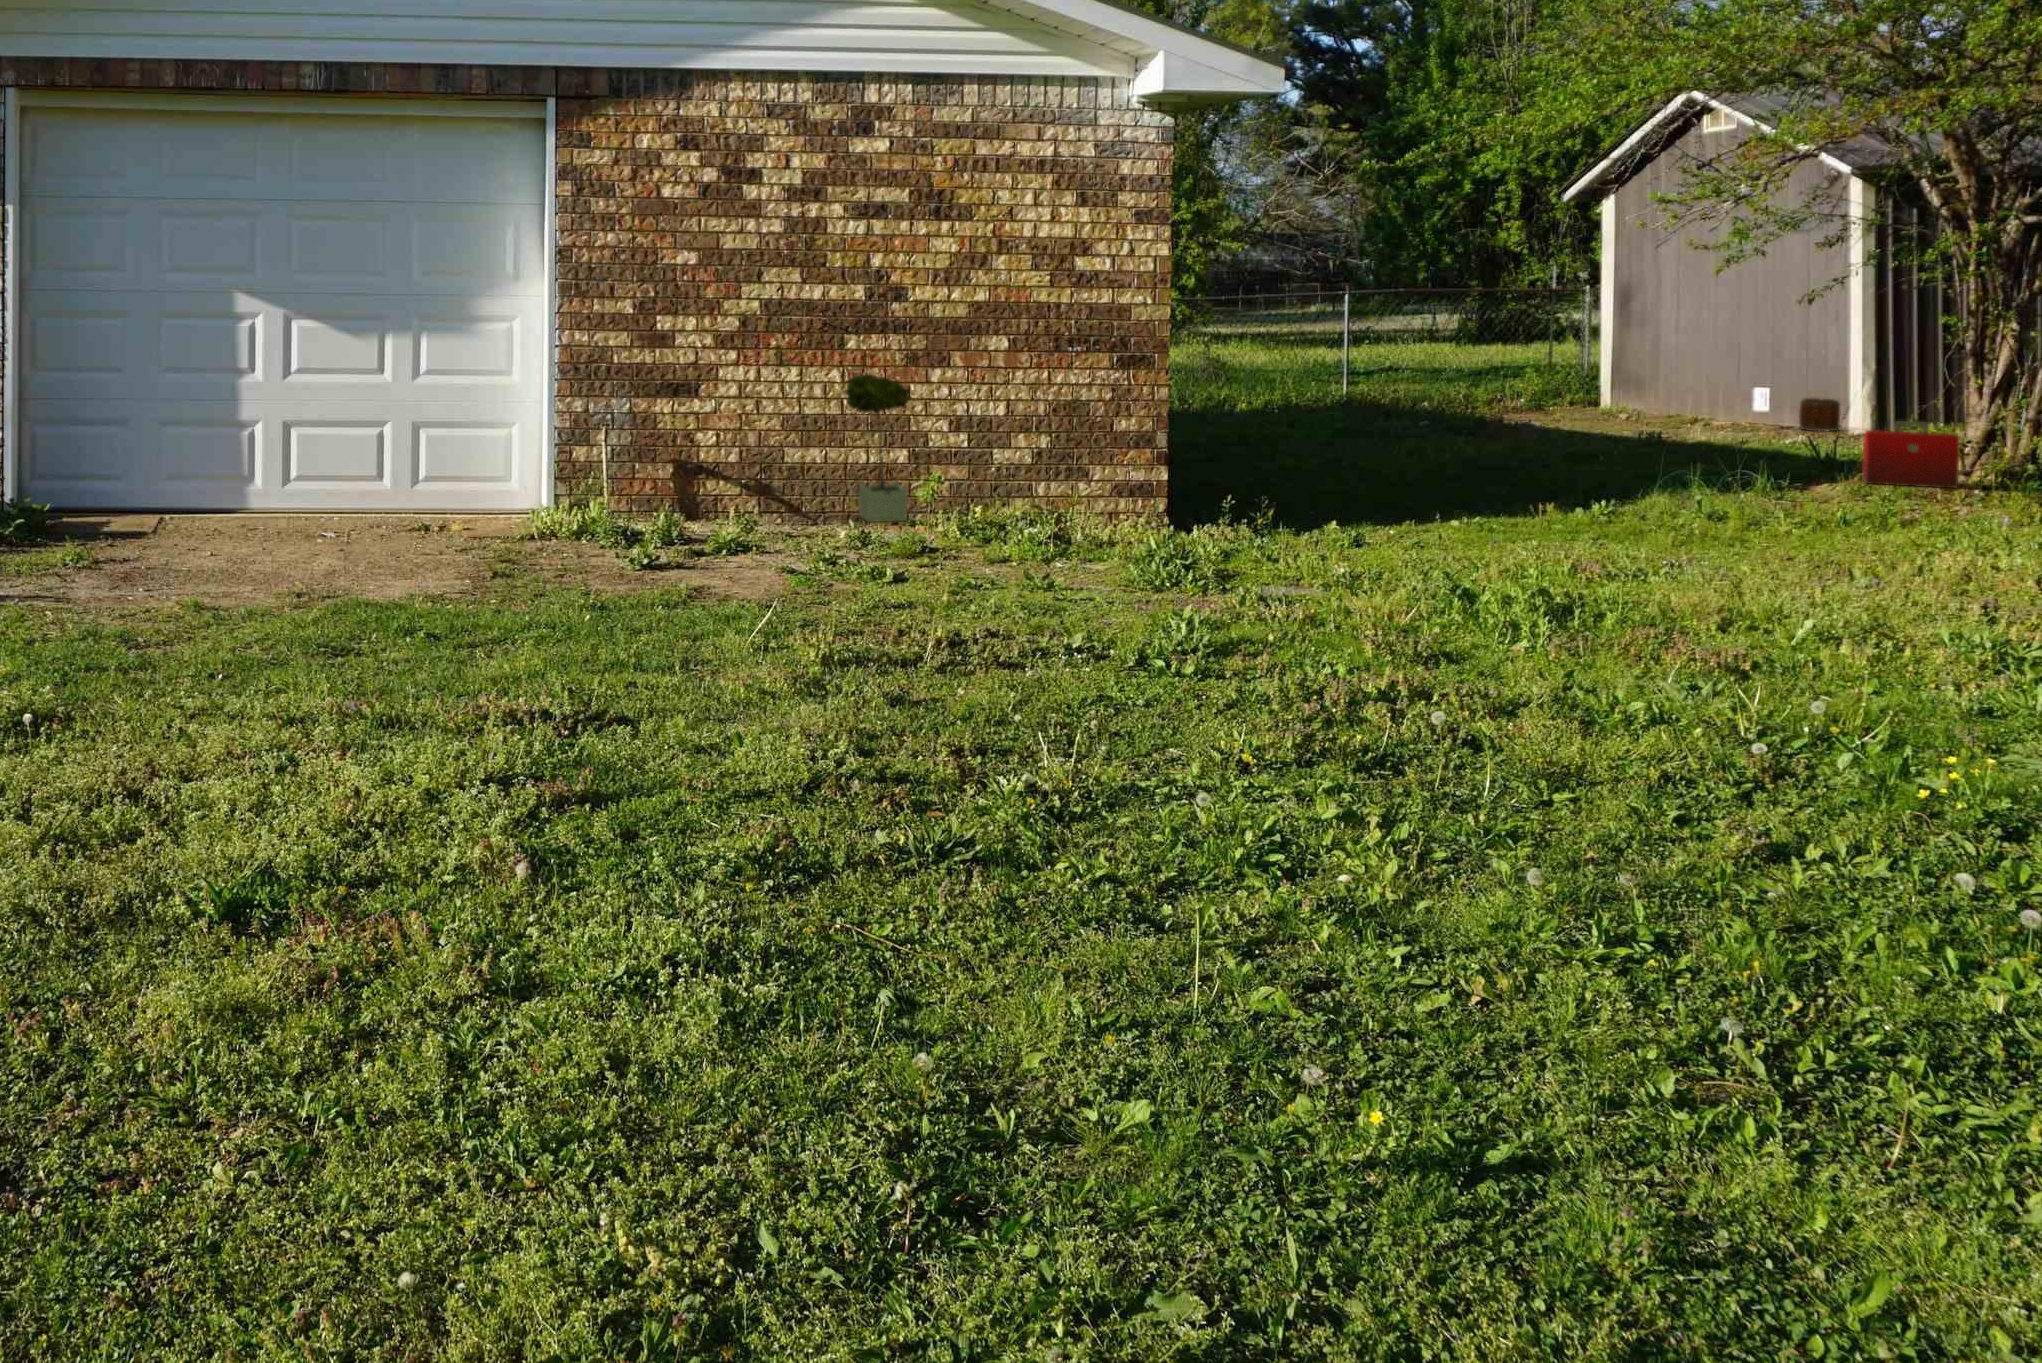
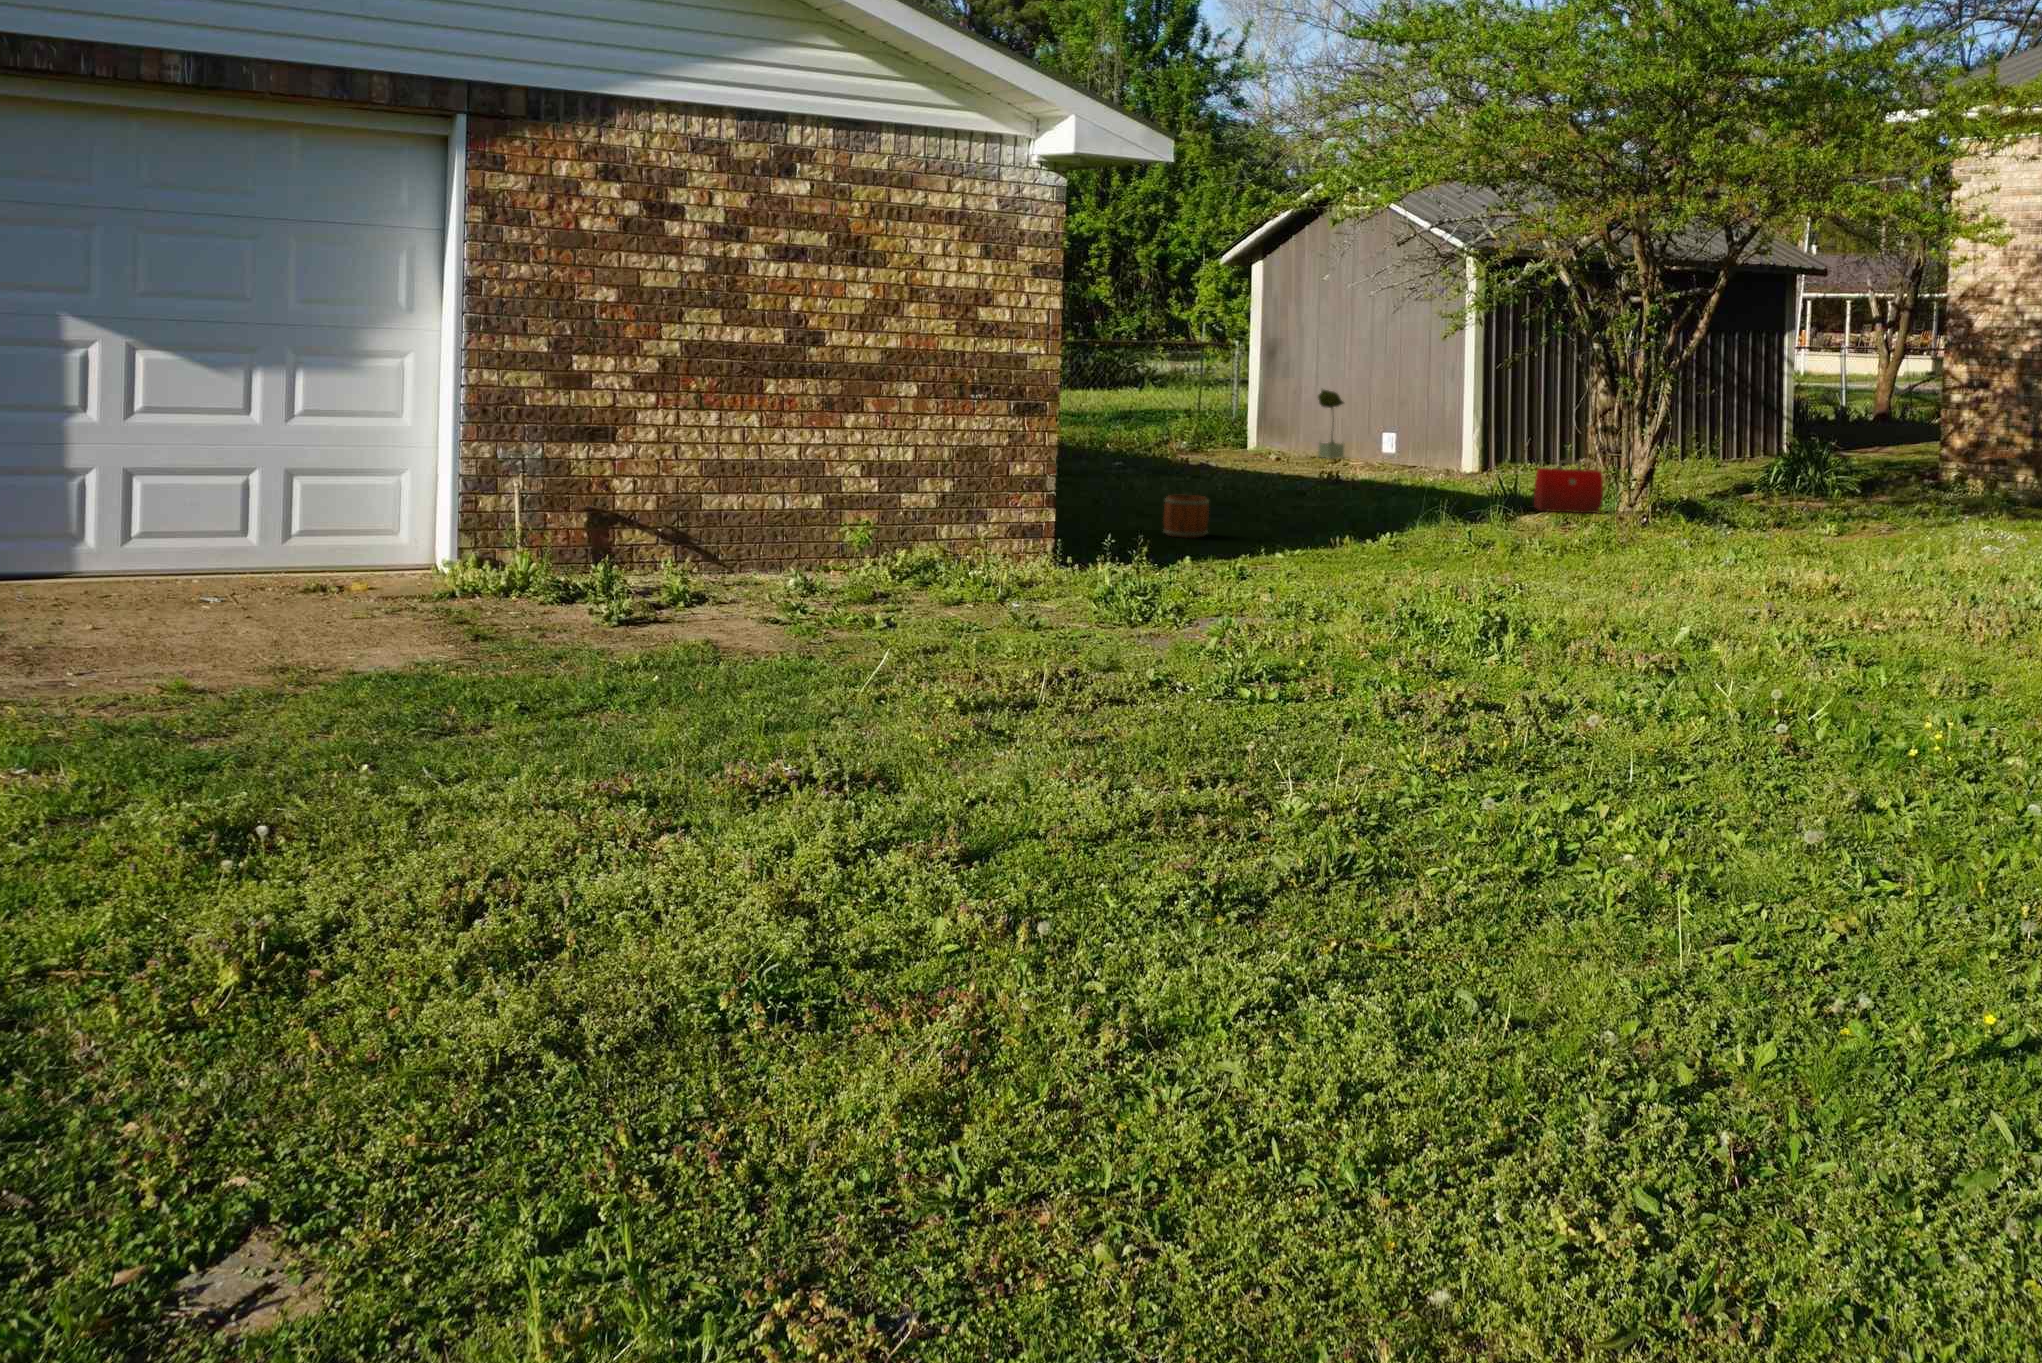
potted tree: present [845,373,910,522] -> present [1318,390,1344,459]
bucket: present [1799,398,1840,431] -> present [1163,495,1209,538]

